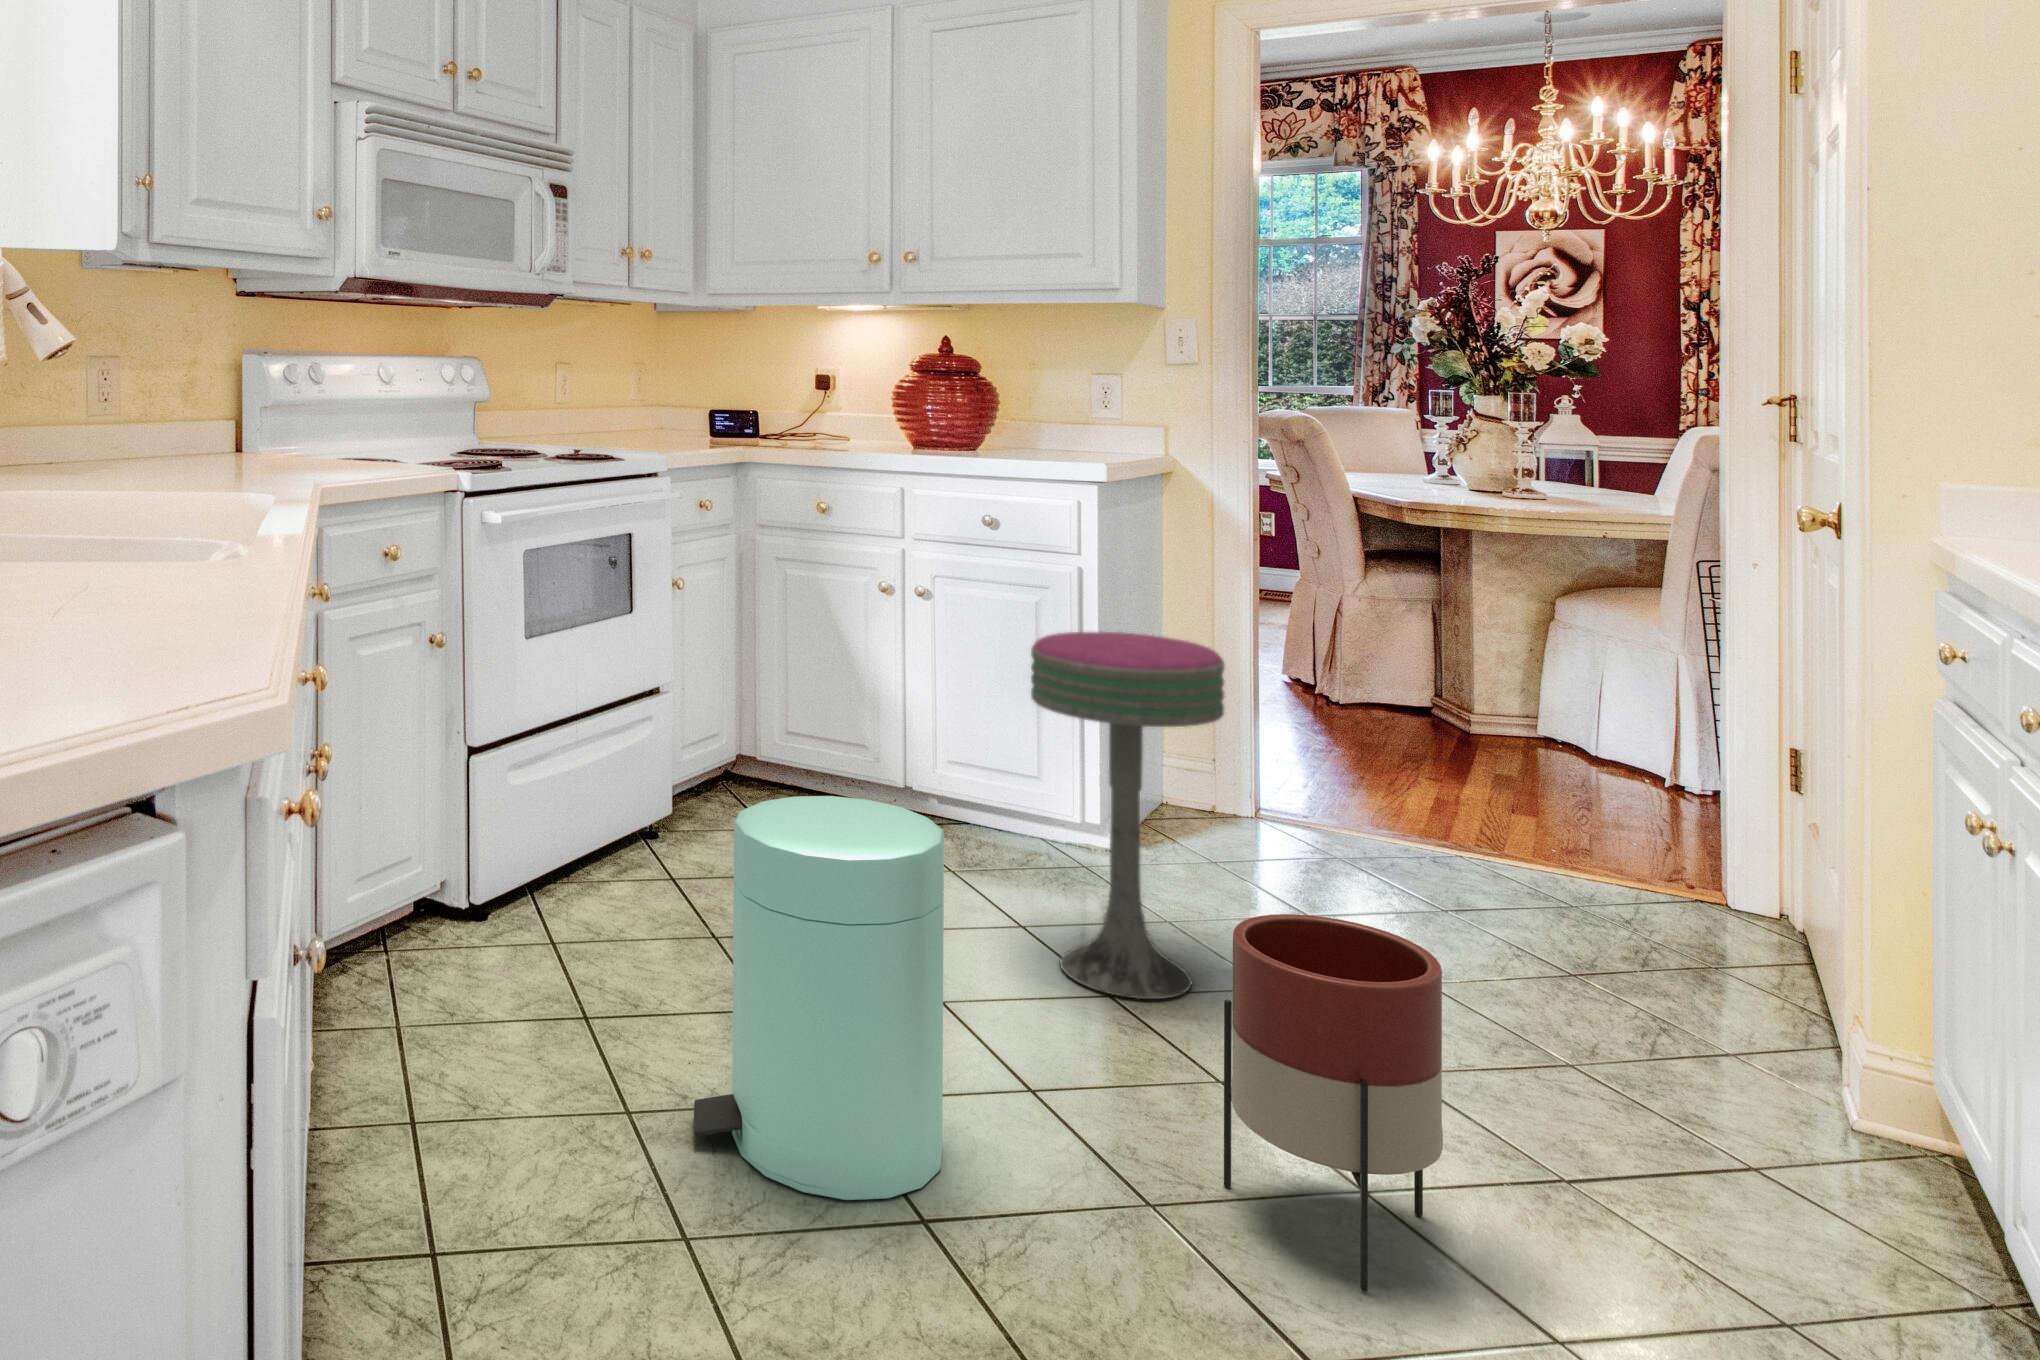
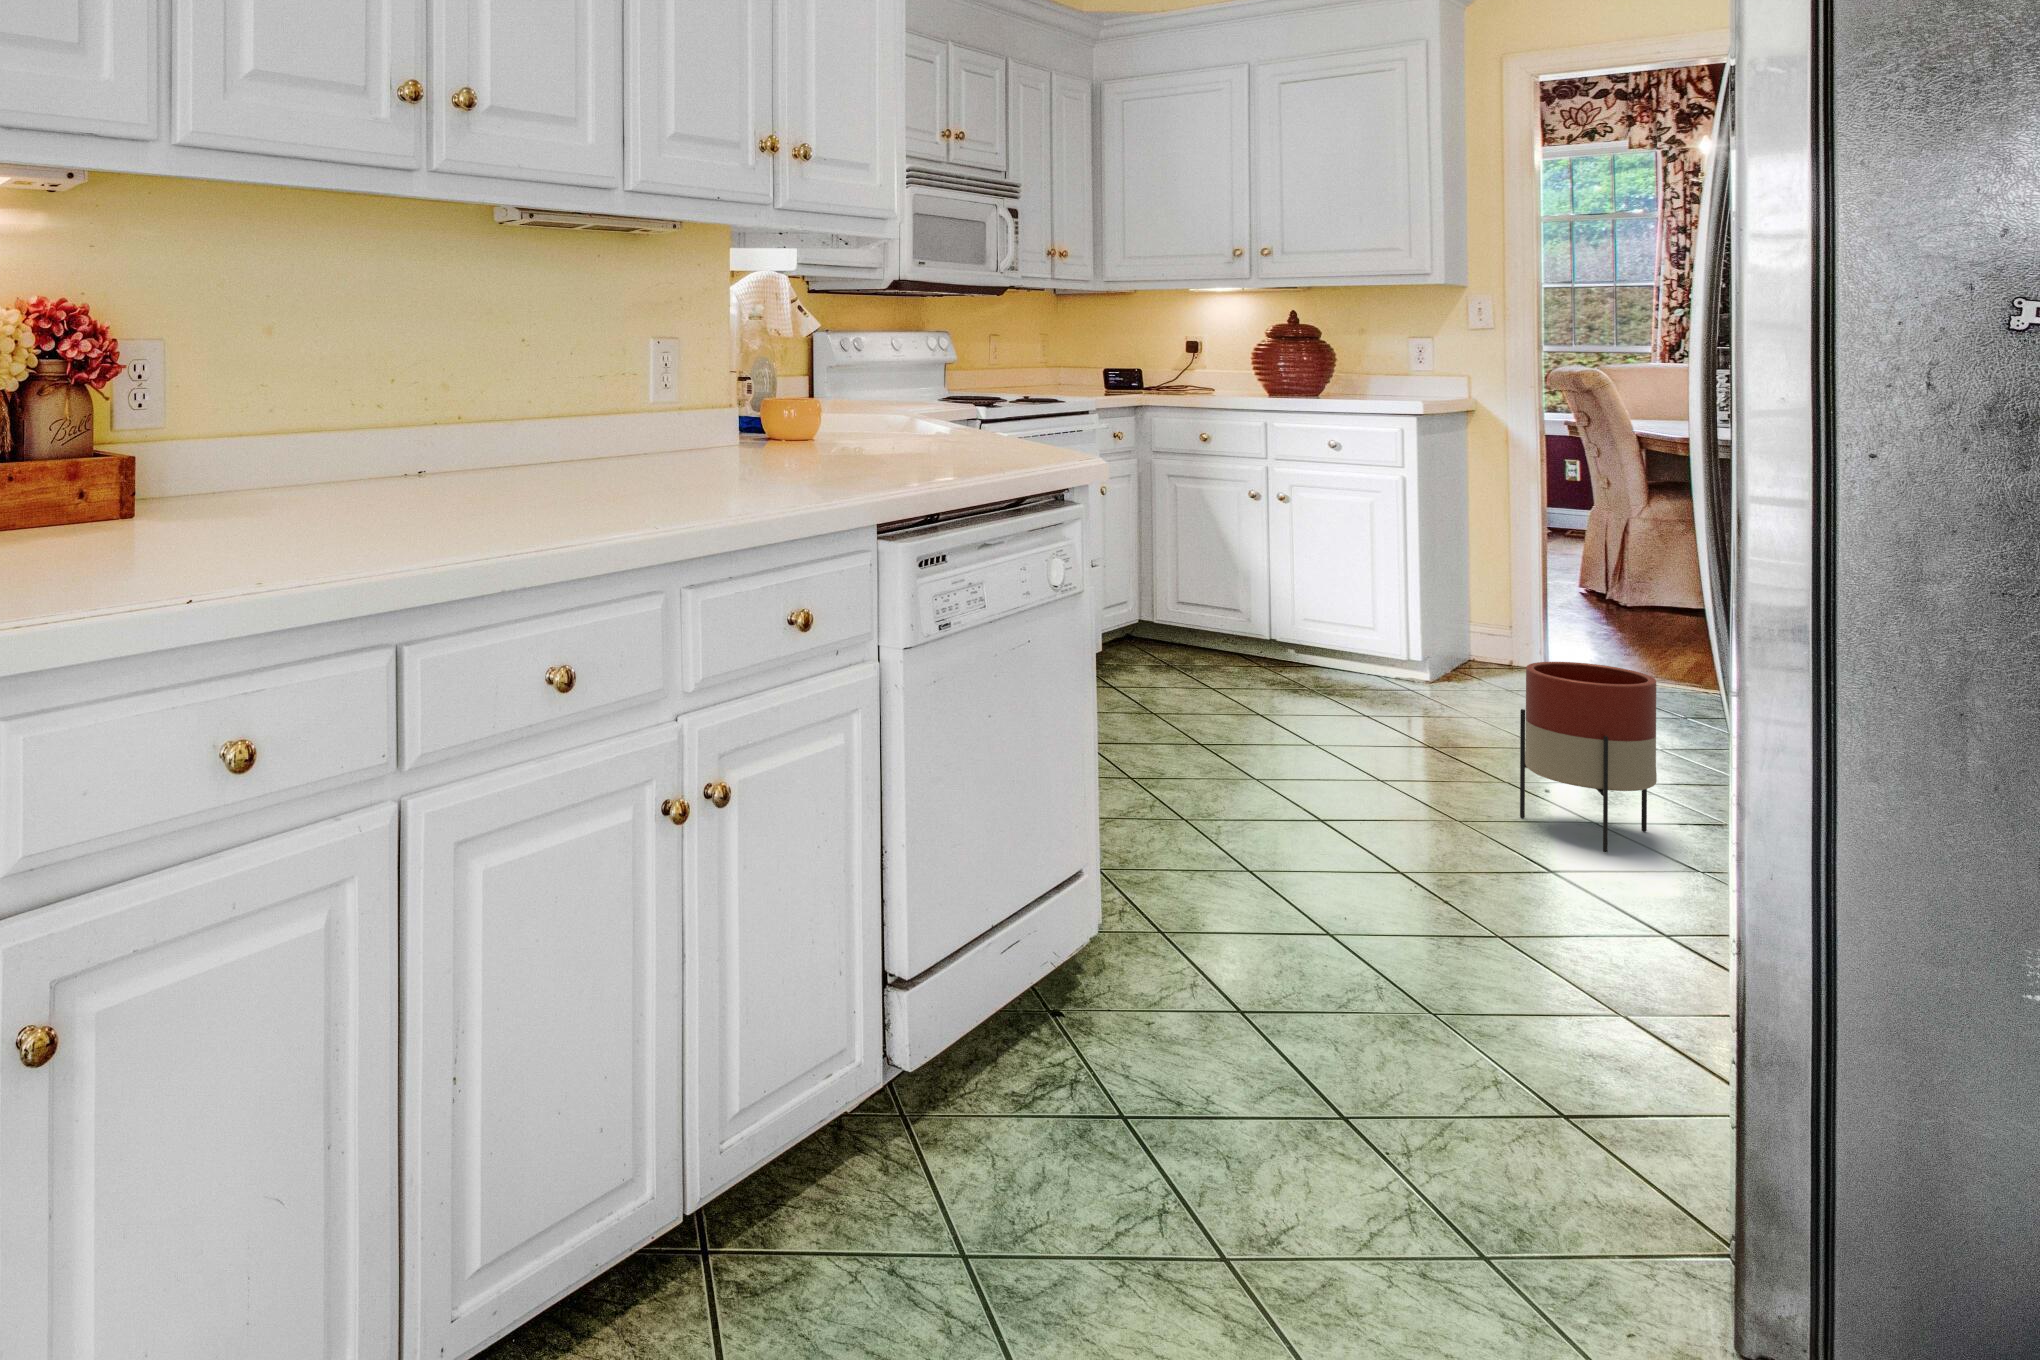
bar stool: present [1031,632,1225,999] -> none [1381,515,1521,748]
trash can: present [694,796,944,1200] -> none [1180,599,1341,813]

